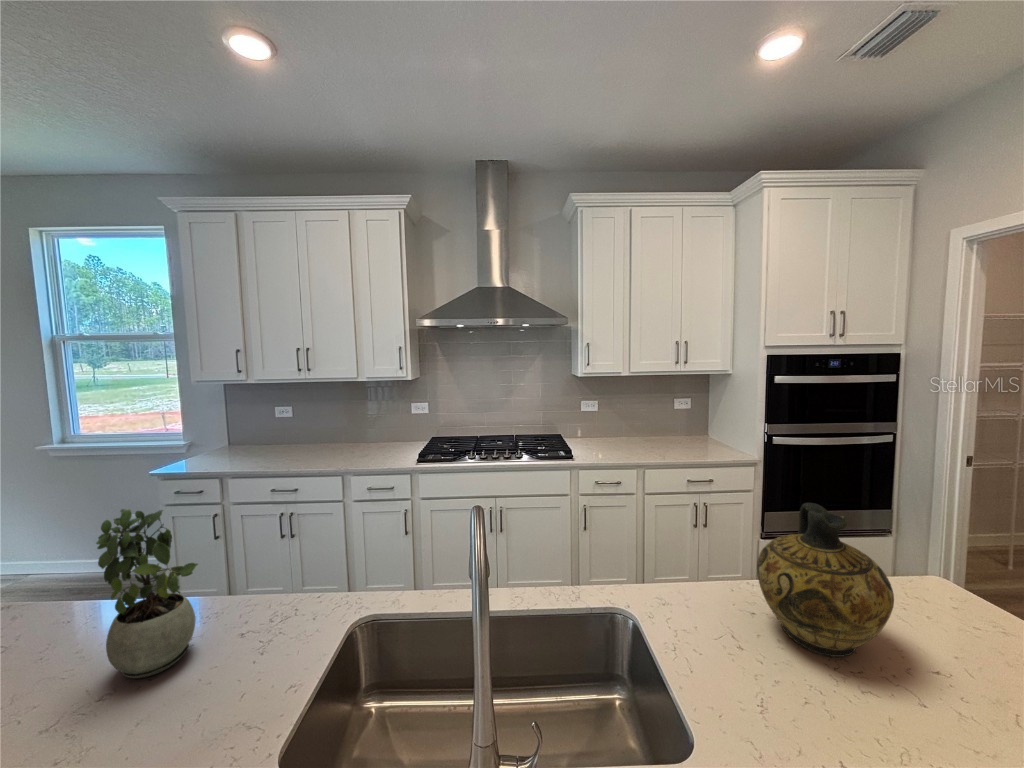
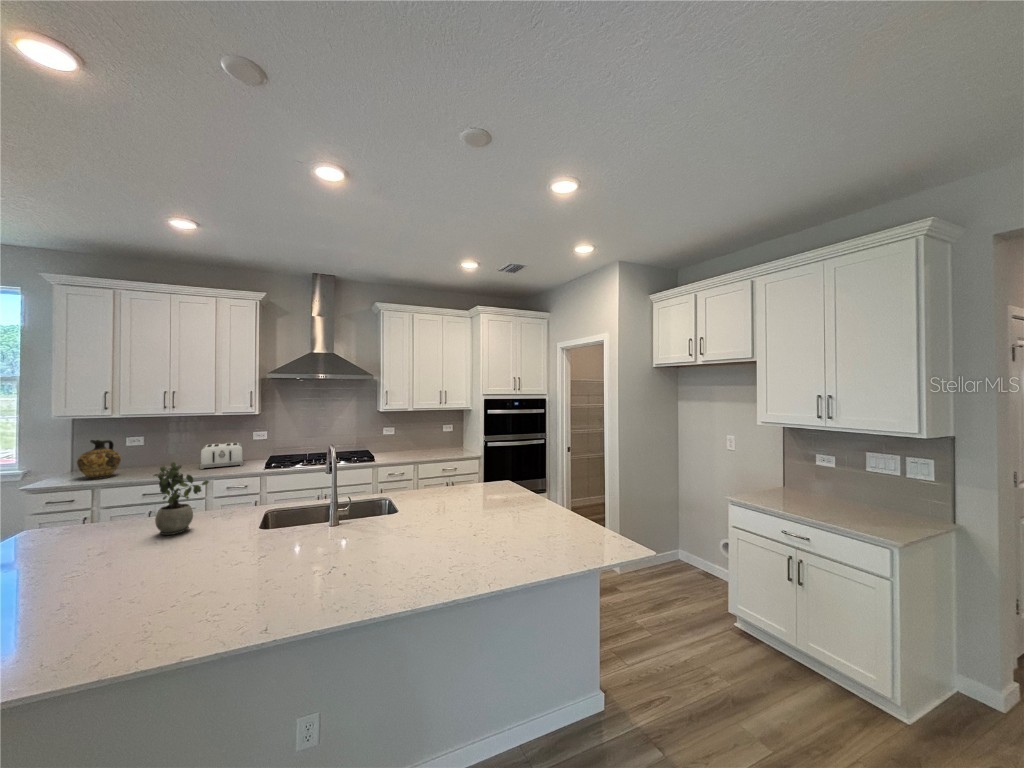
toaster: none [344,417,400,454] -> present [200,442,243,469]
ceramic jug: present [757,503,894,657] -> present [77,440,121,479]

